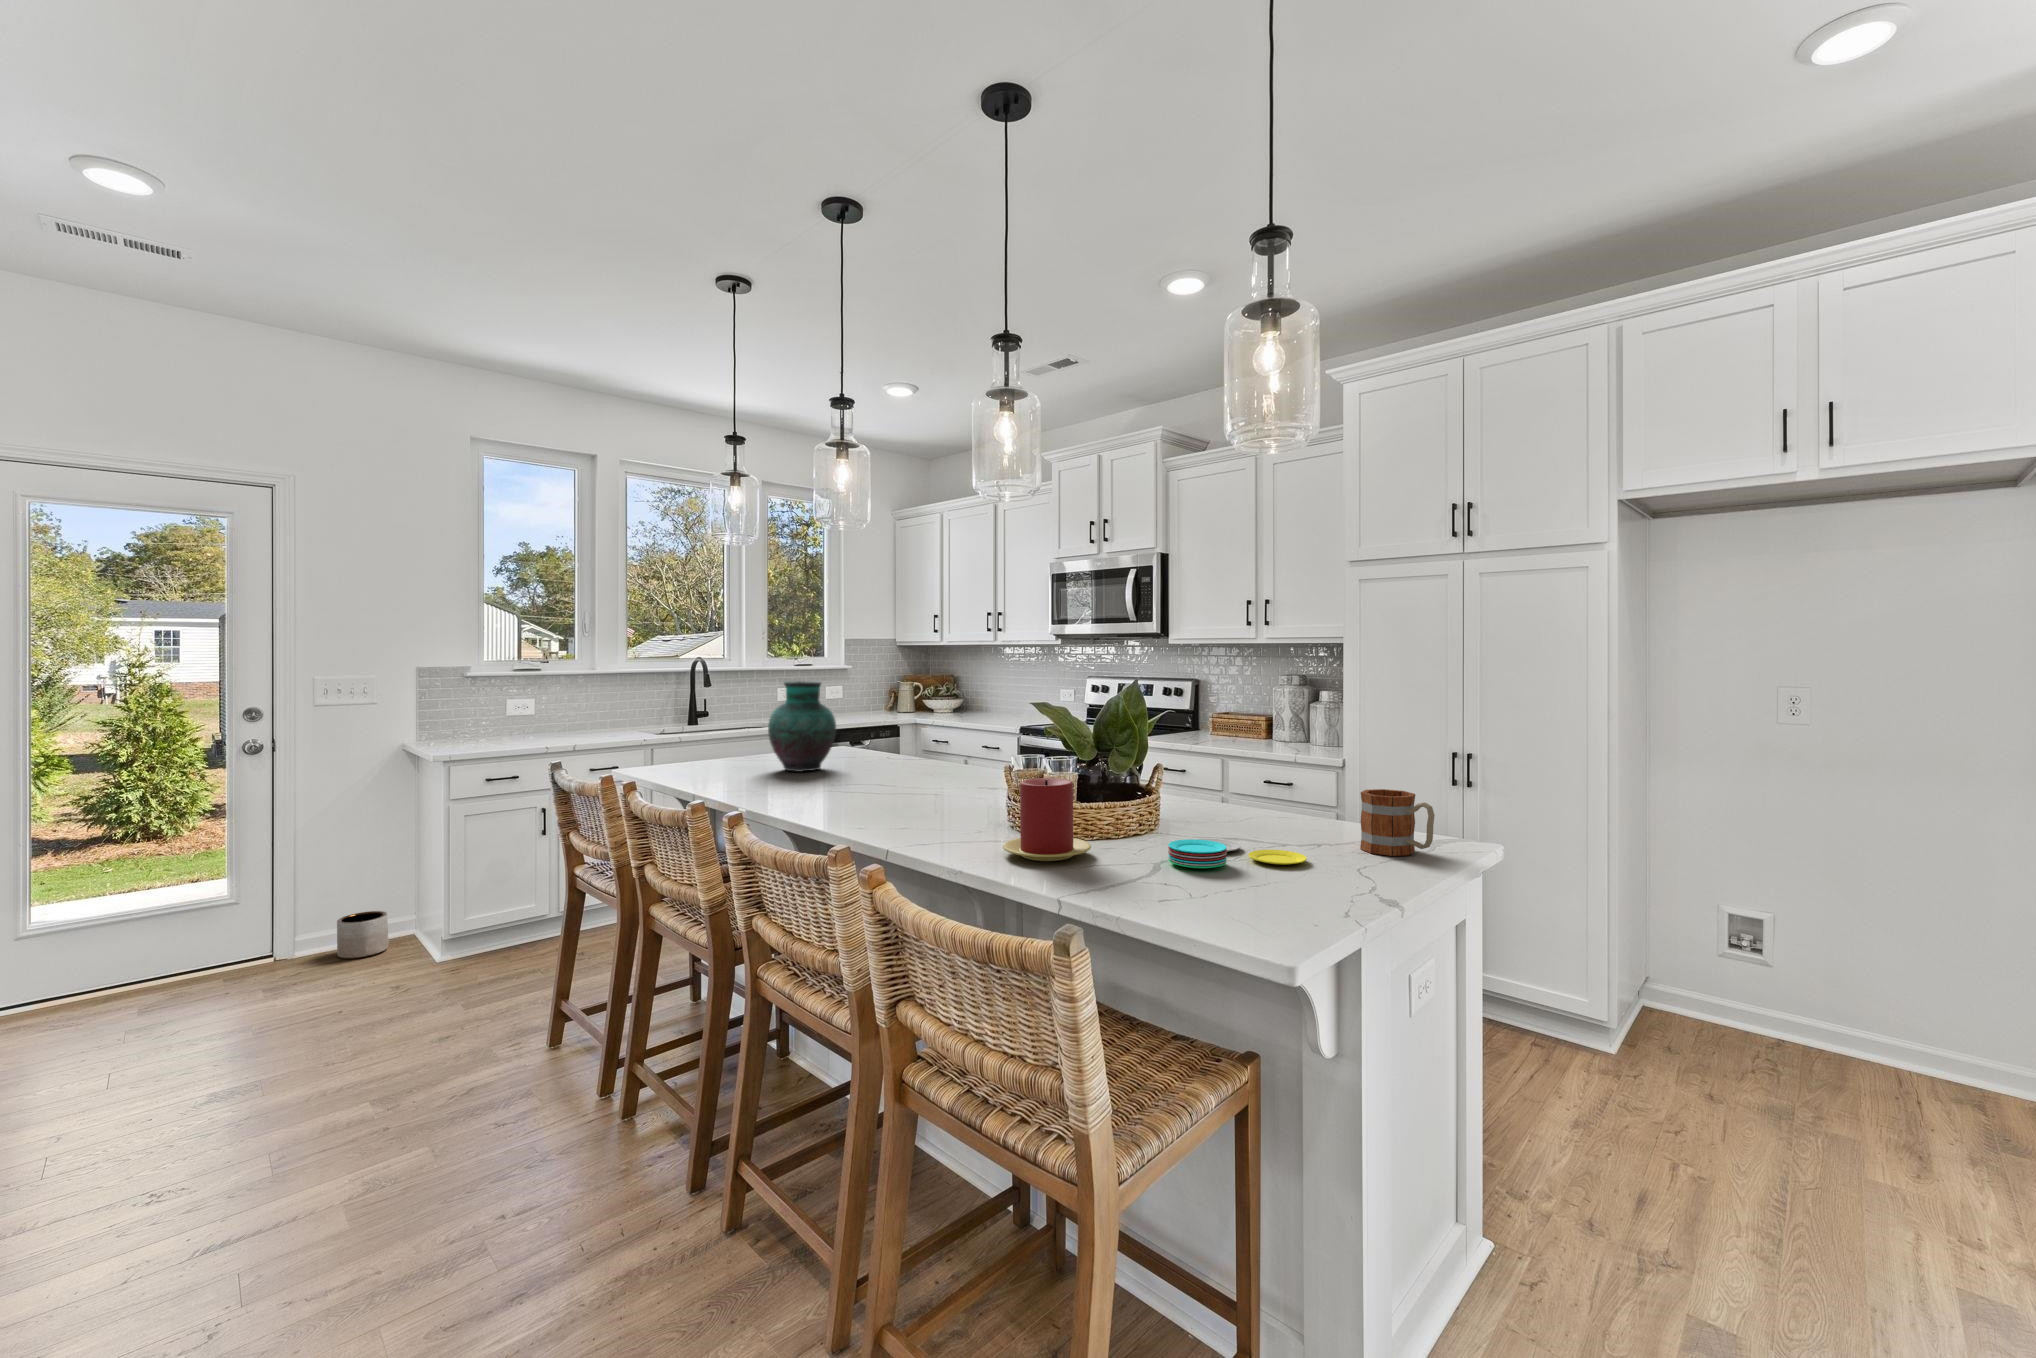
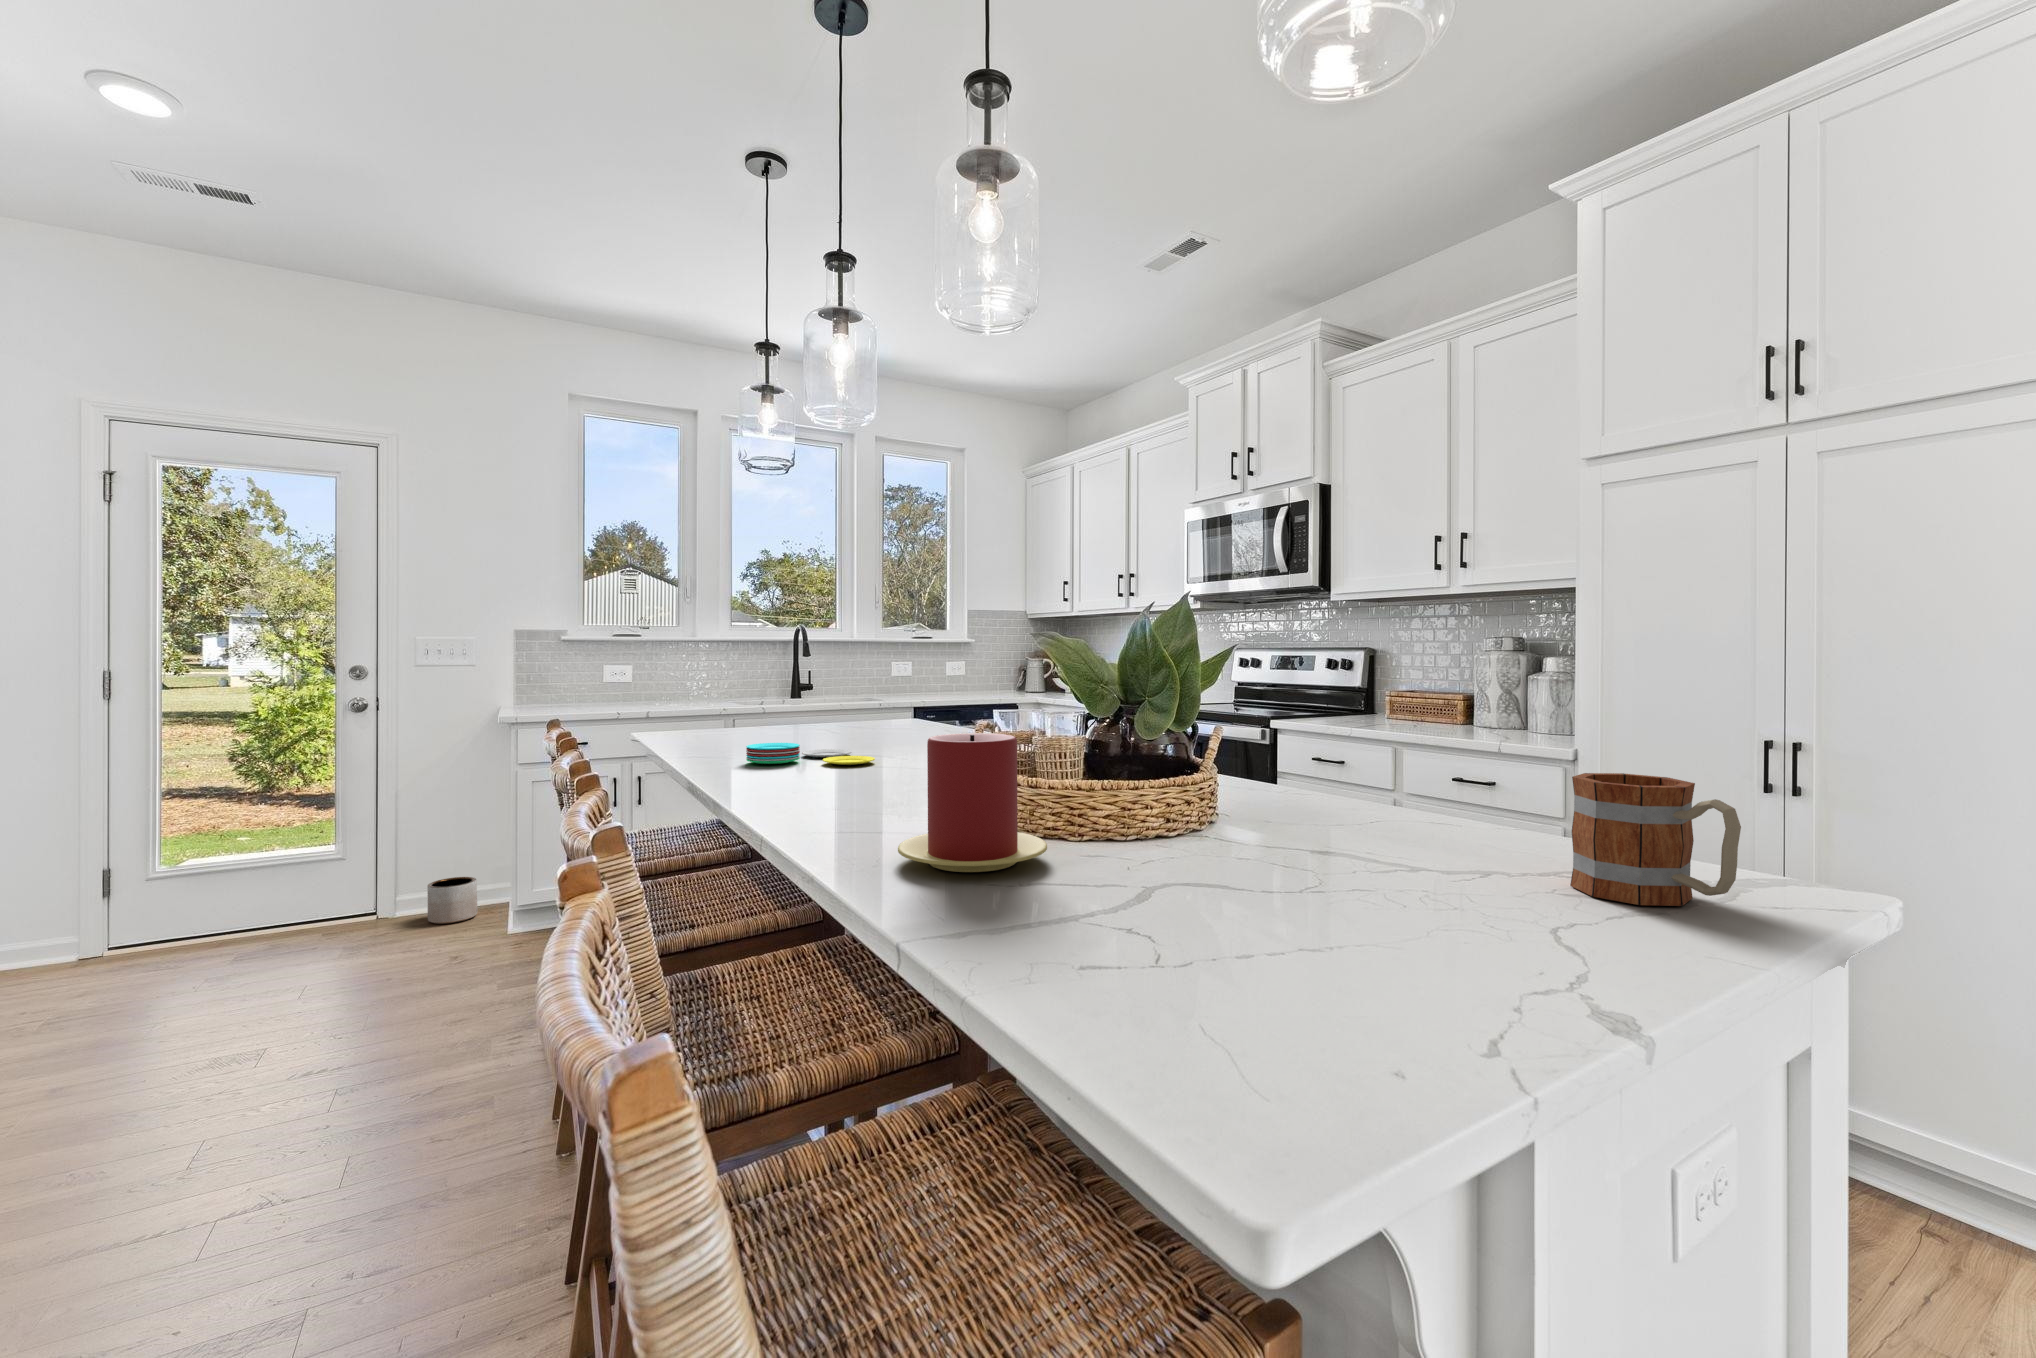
vase: present [768,681,836,772] -> none [778,629,862,739]
plate: present [1168,839,1307,868] -> present [746,743,875,765]

